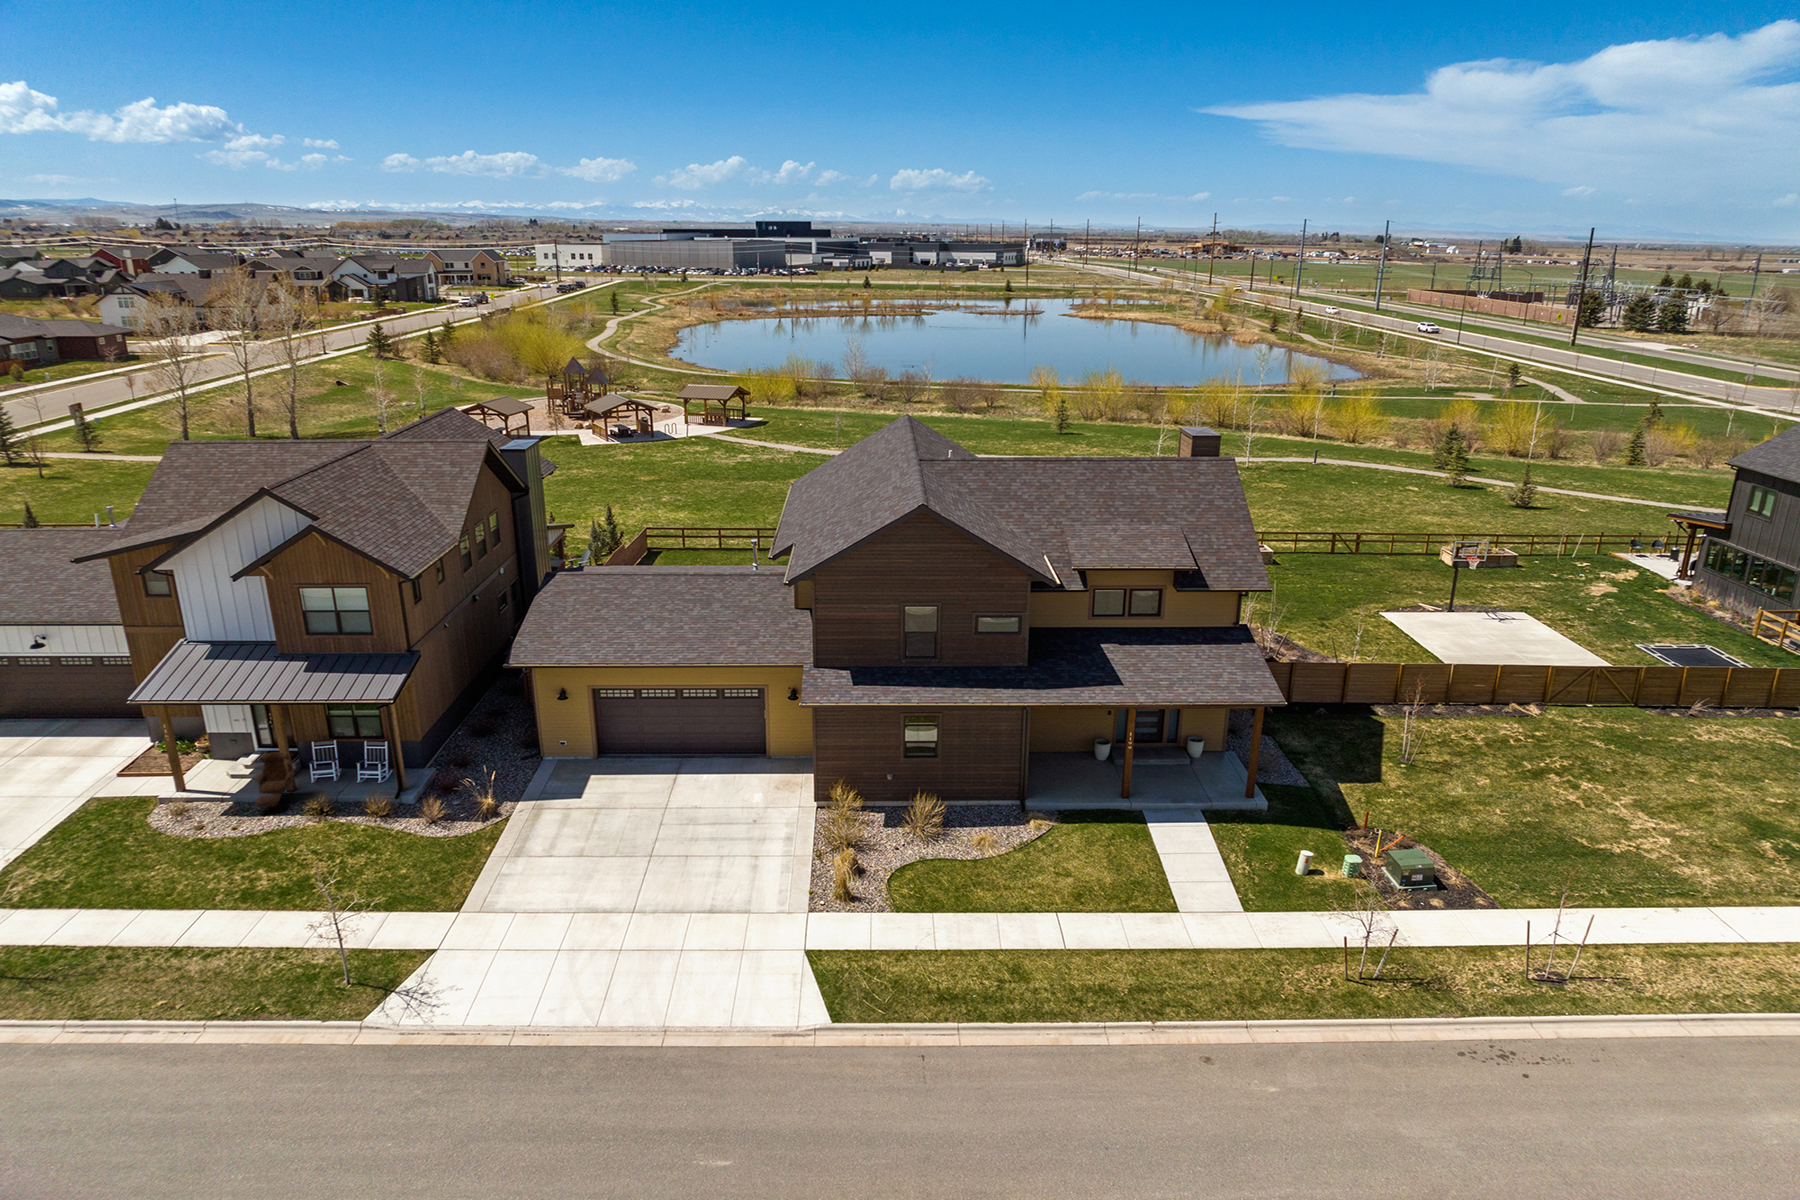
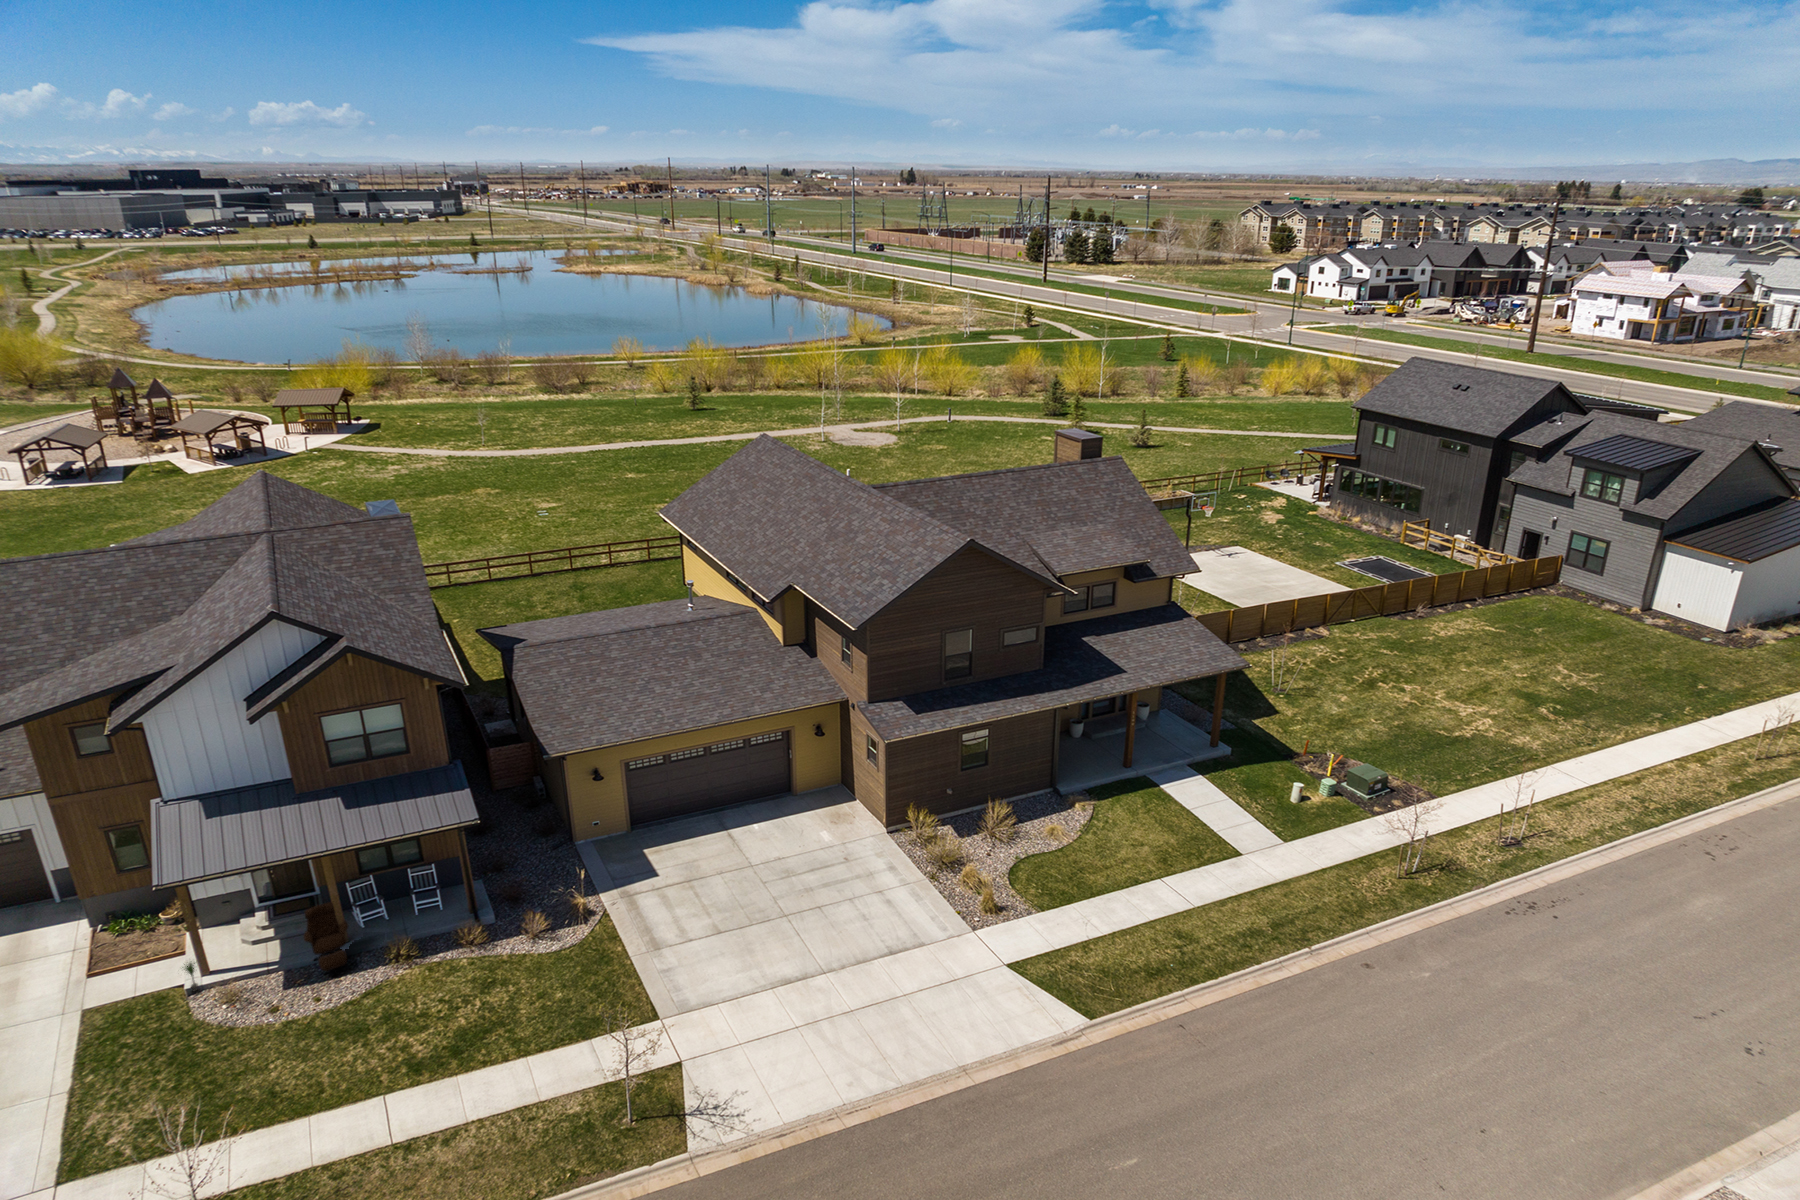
potted plant: none [159,771,183,801] -> present [182,963,198,991]

